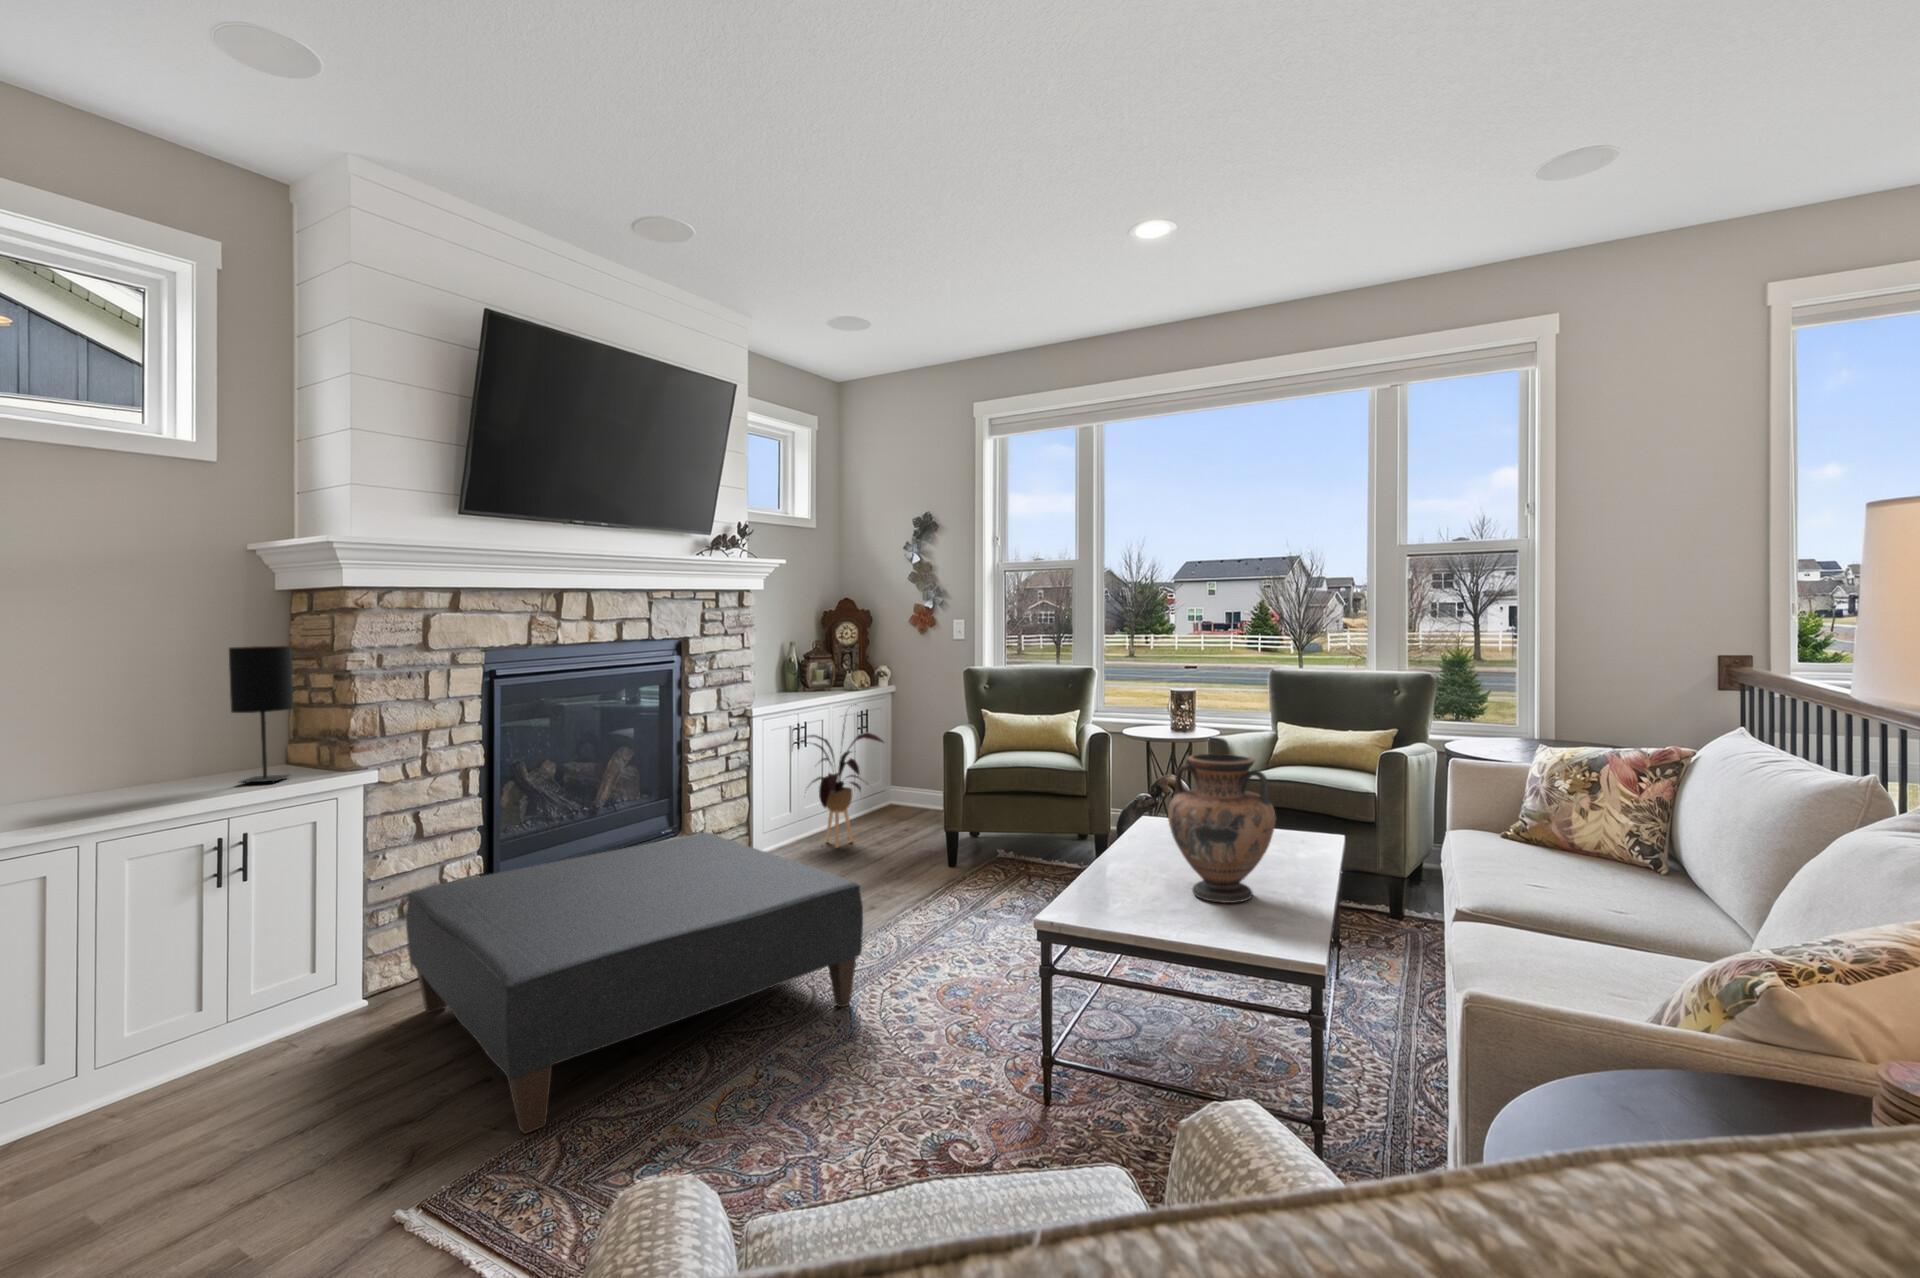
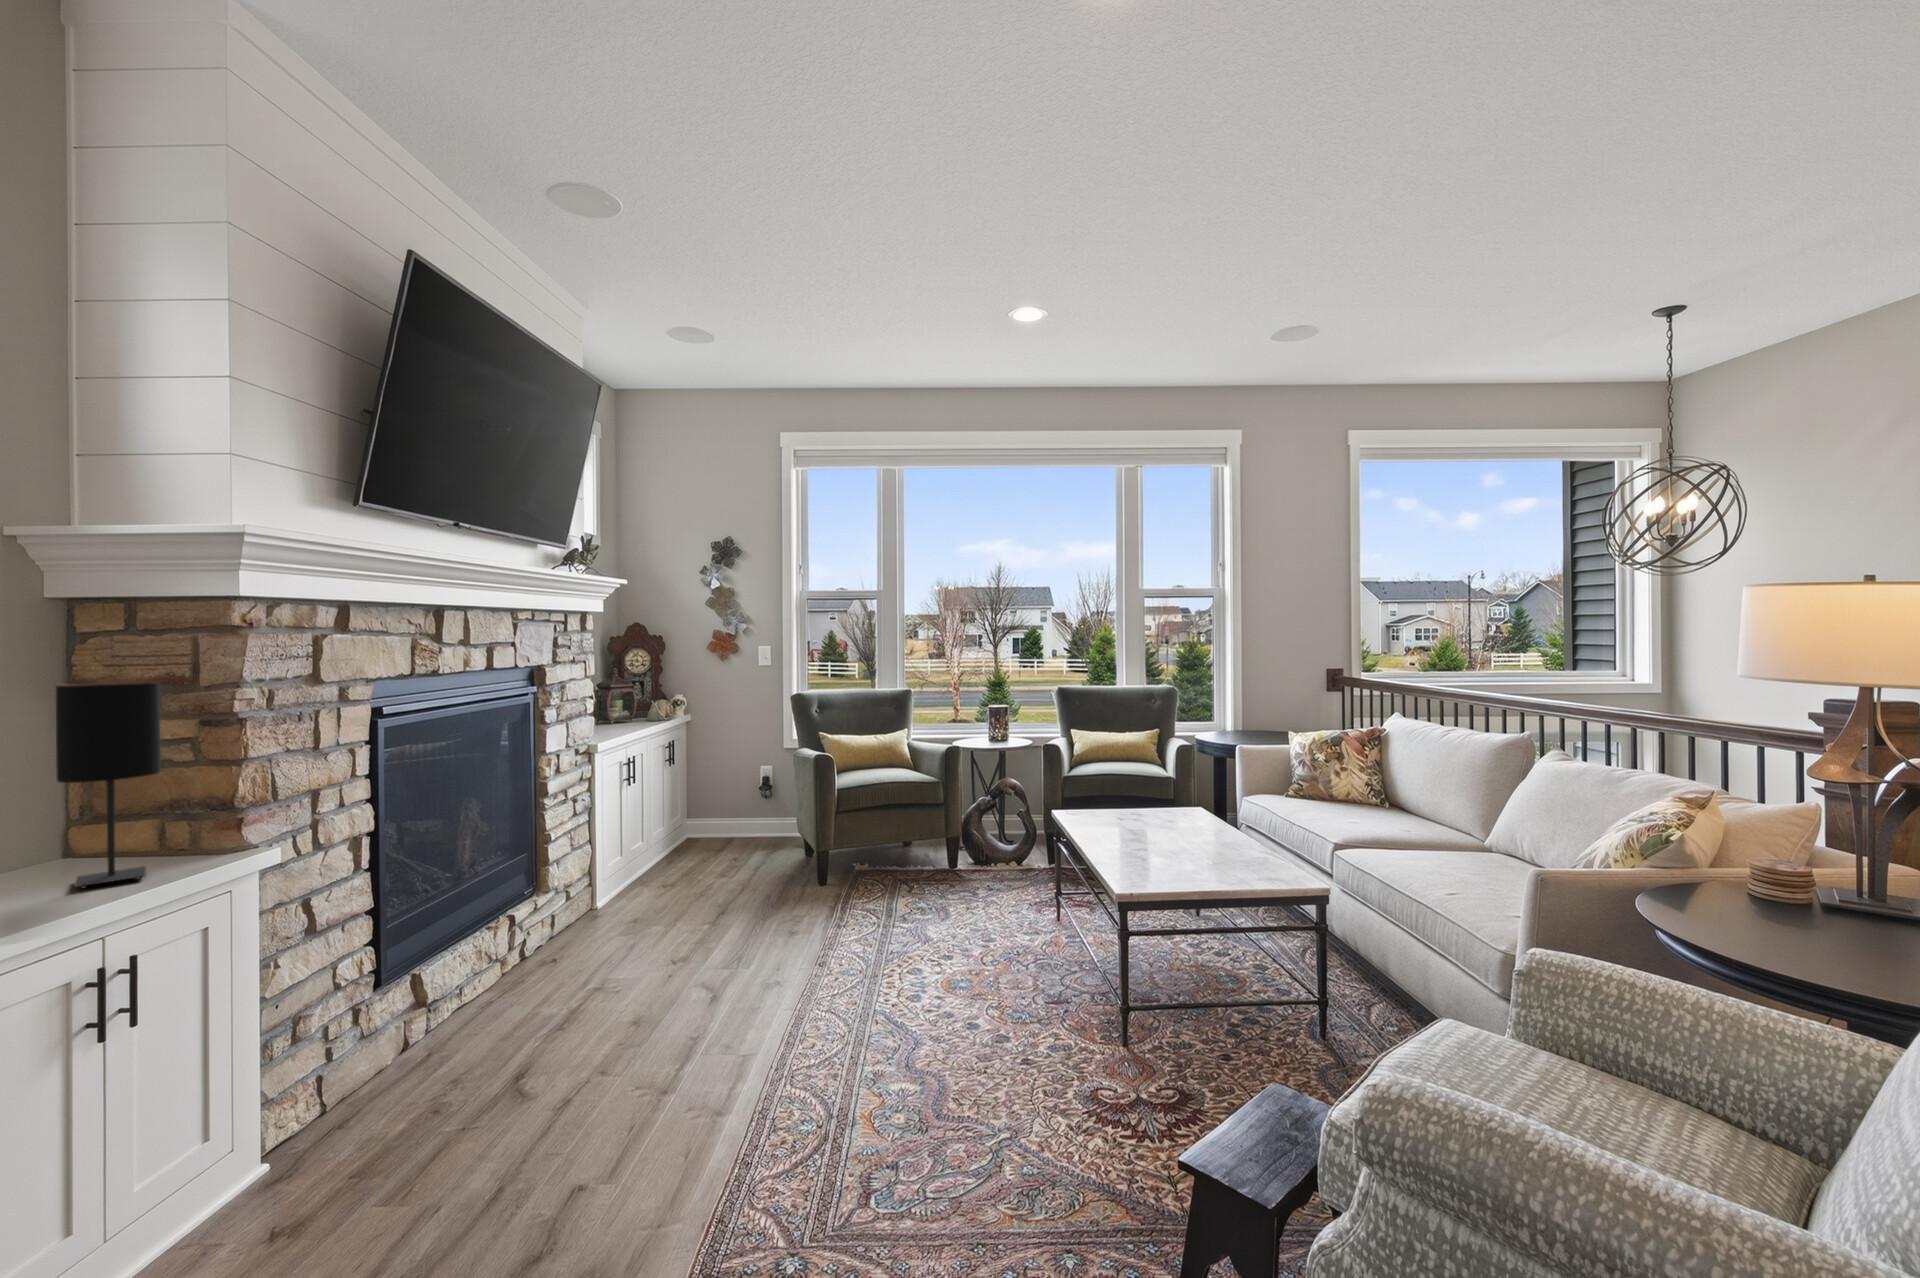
house plant: present [804,724,883,848] -> none [631,732,737,882]
vase: present [1168,754,1276,903] -> none [1166,749,1247,861]
ottoman: present [406,832,863,1134] -> none [353,876,895,1224]

